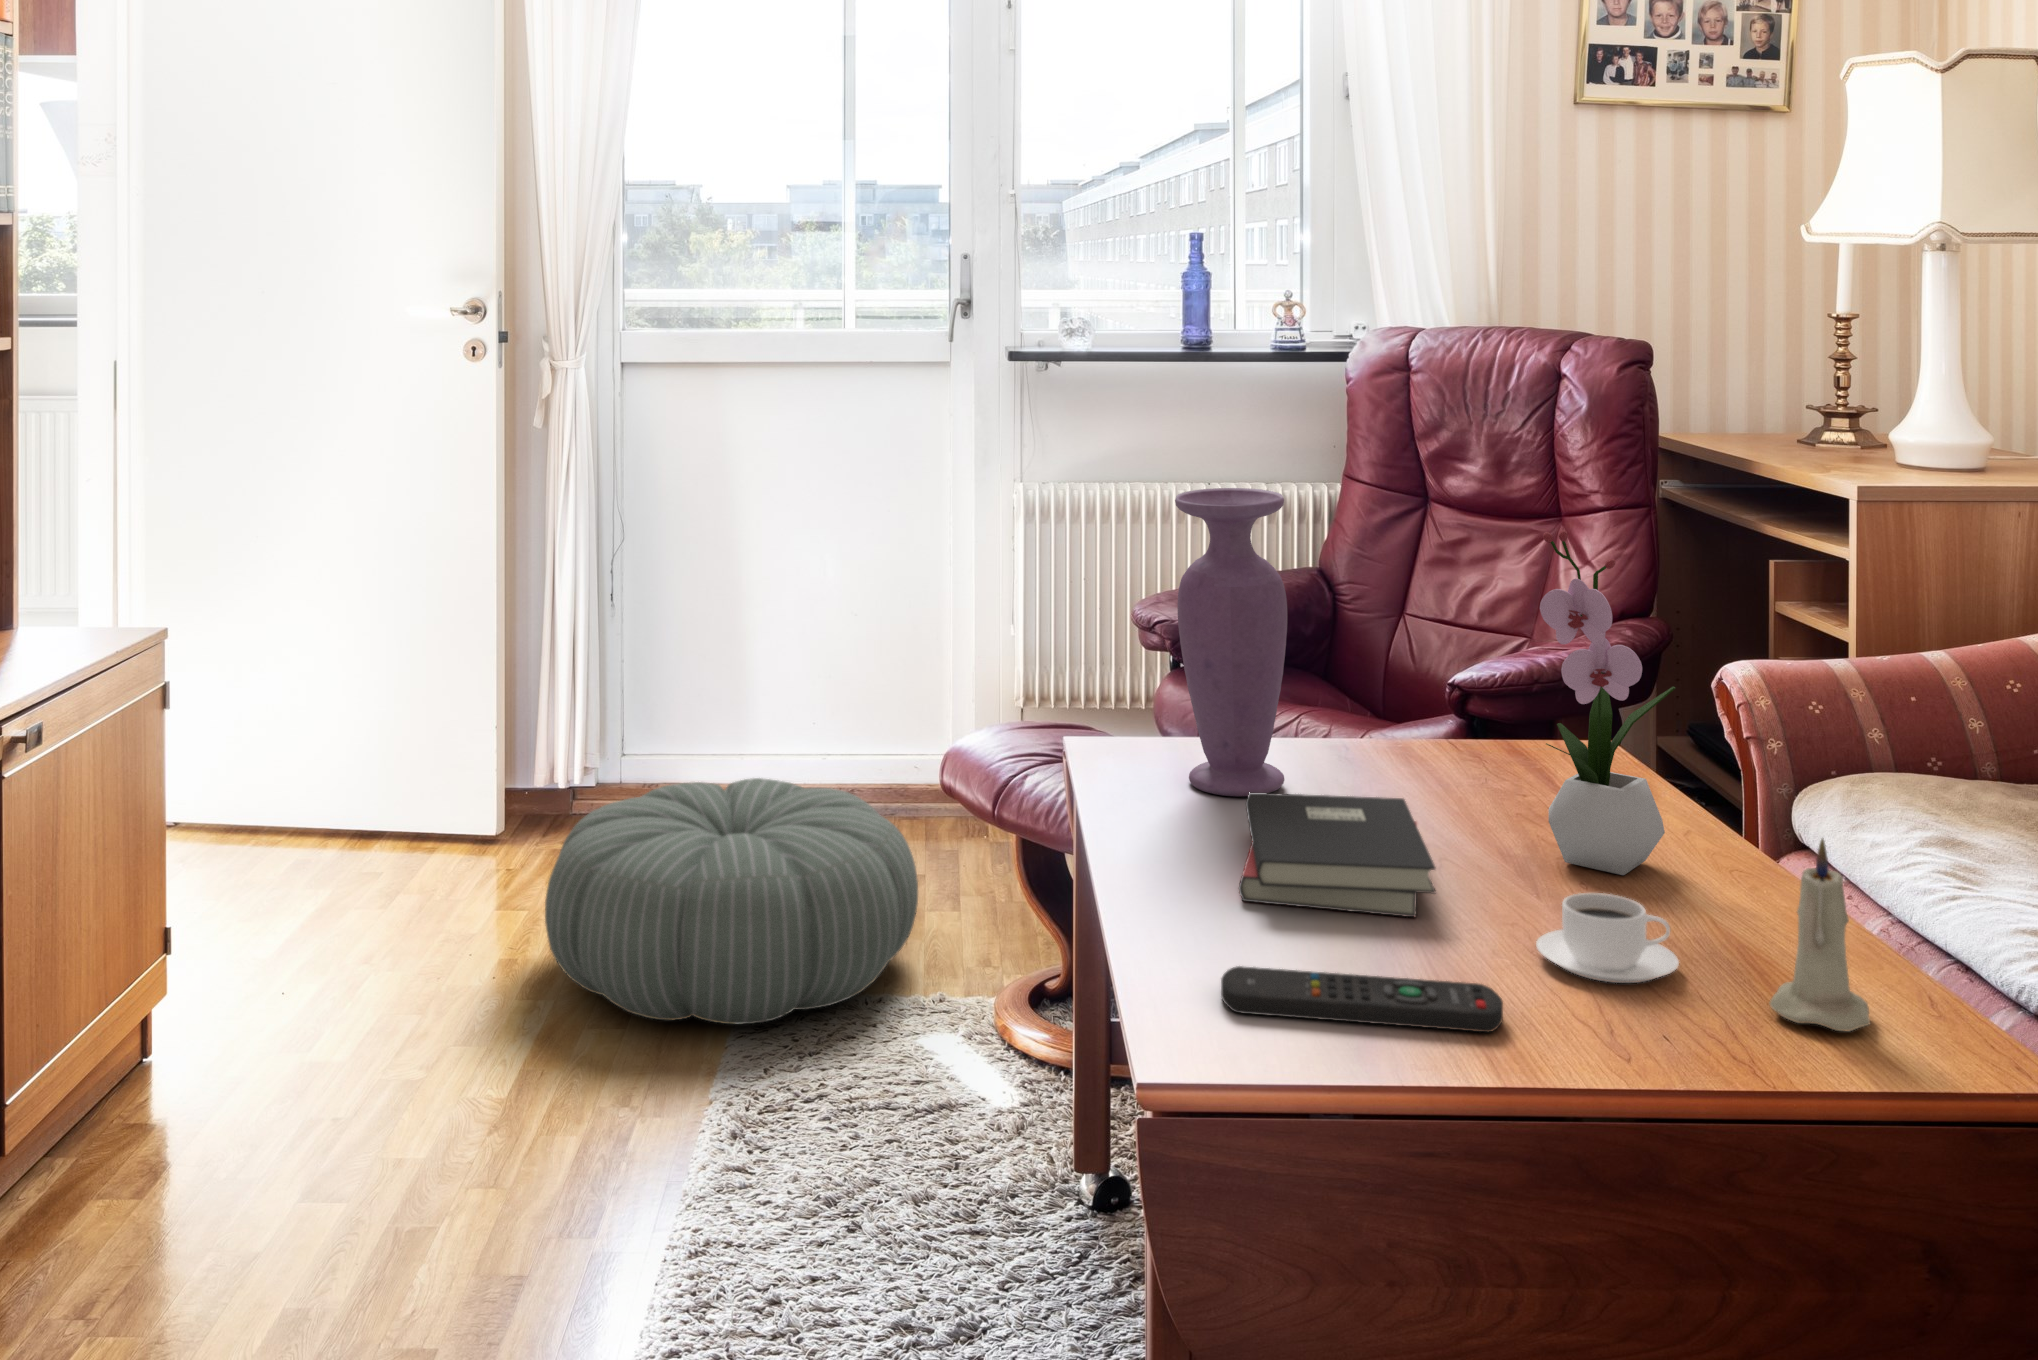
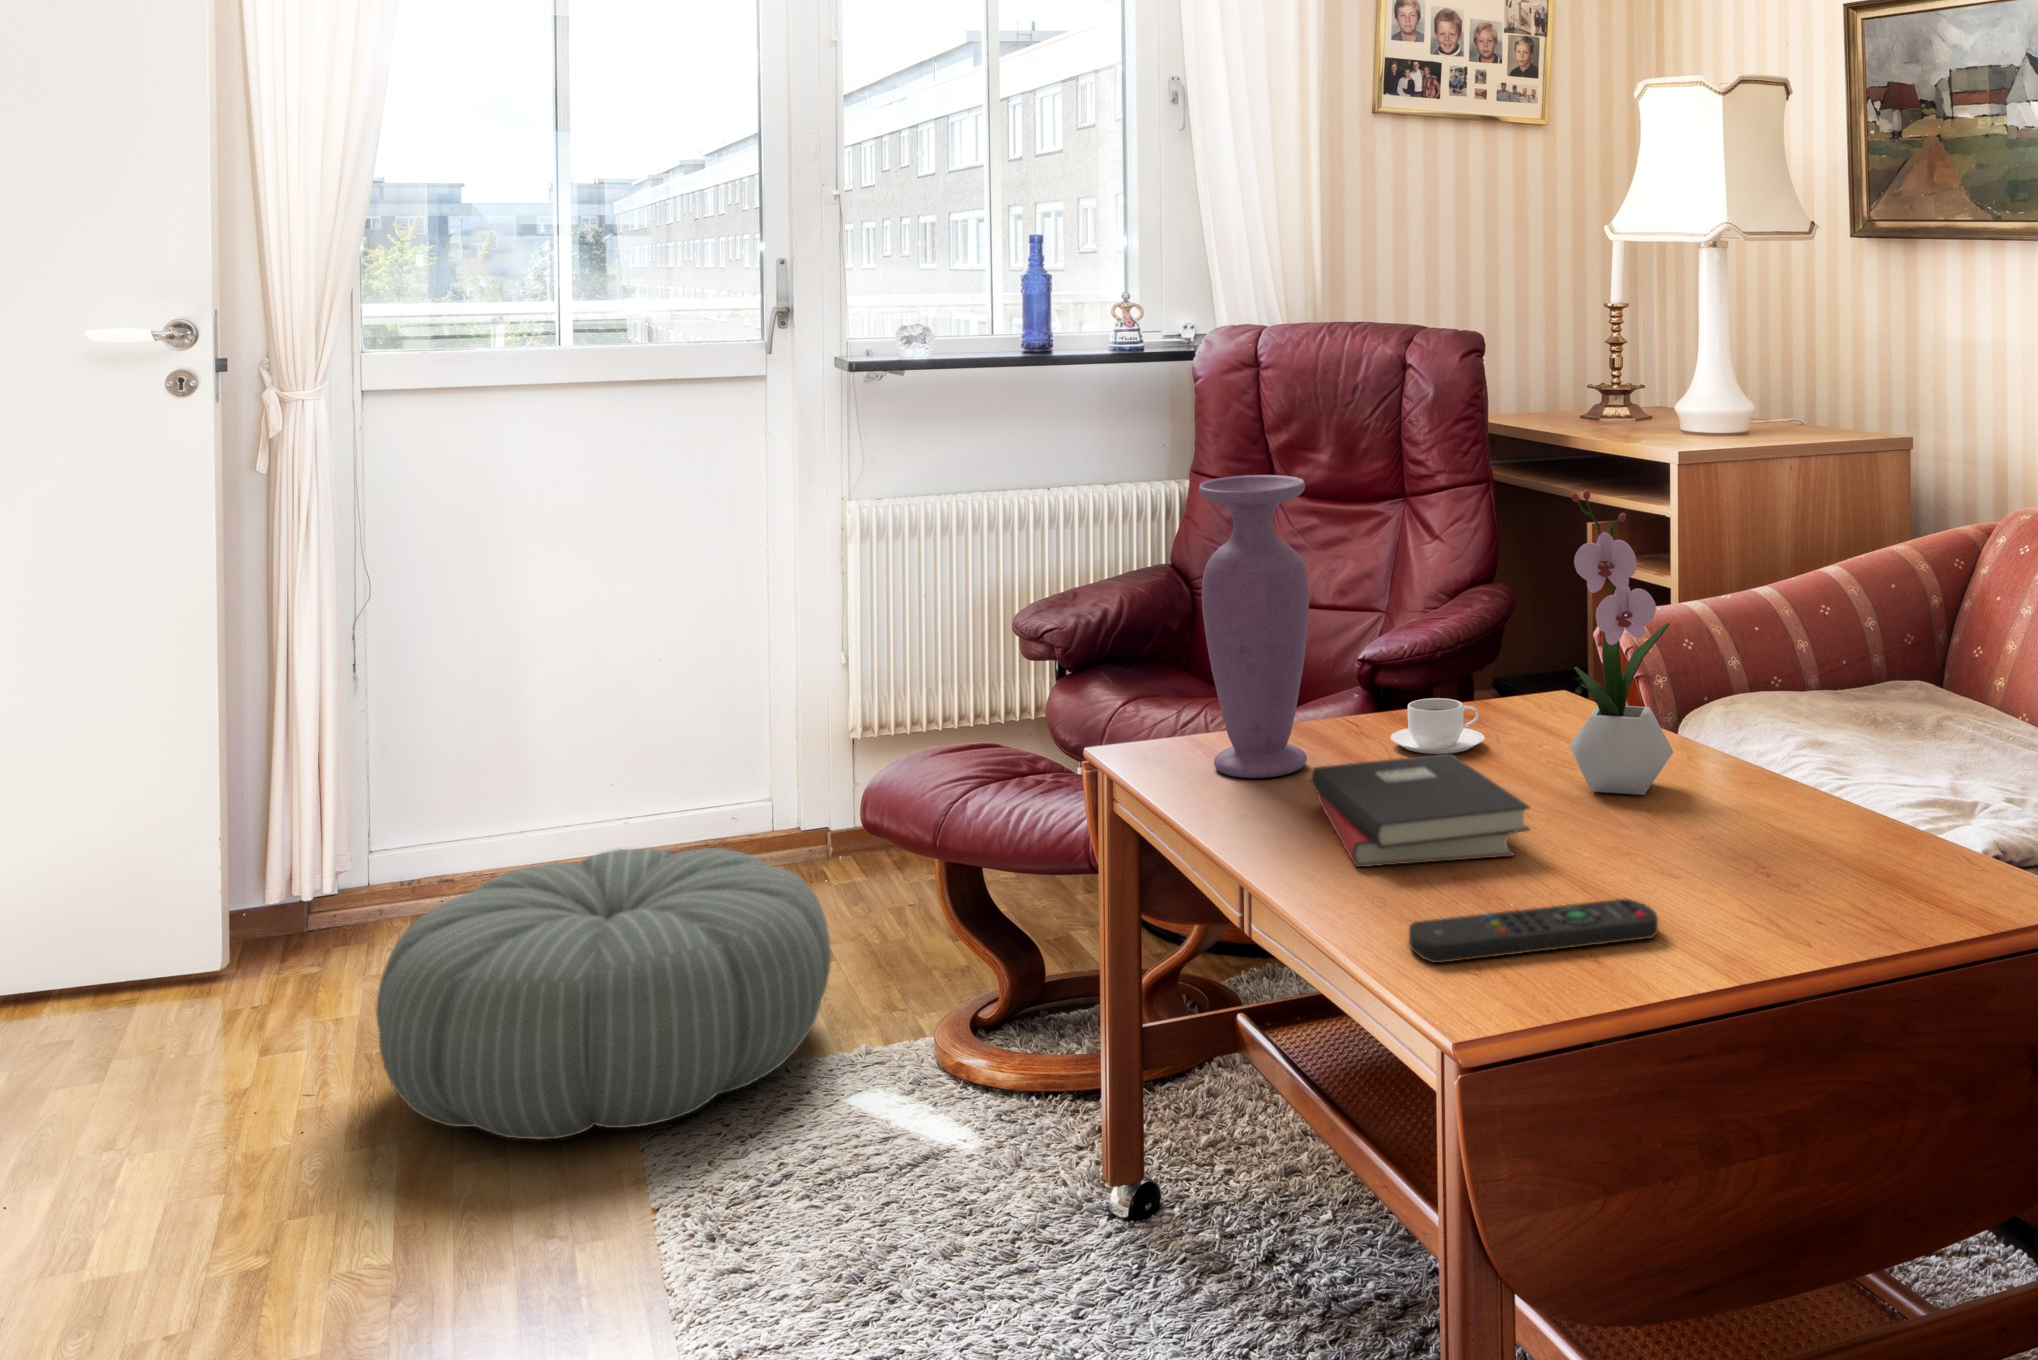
candle: present [1770,838,1870,1031] -> none [1834,726,1915,887]
coffee cup: present [1536,893,1679,983] -> present [1391,698,1485,754]

